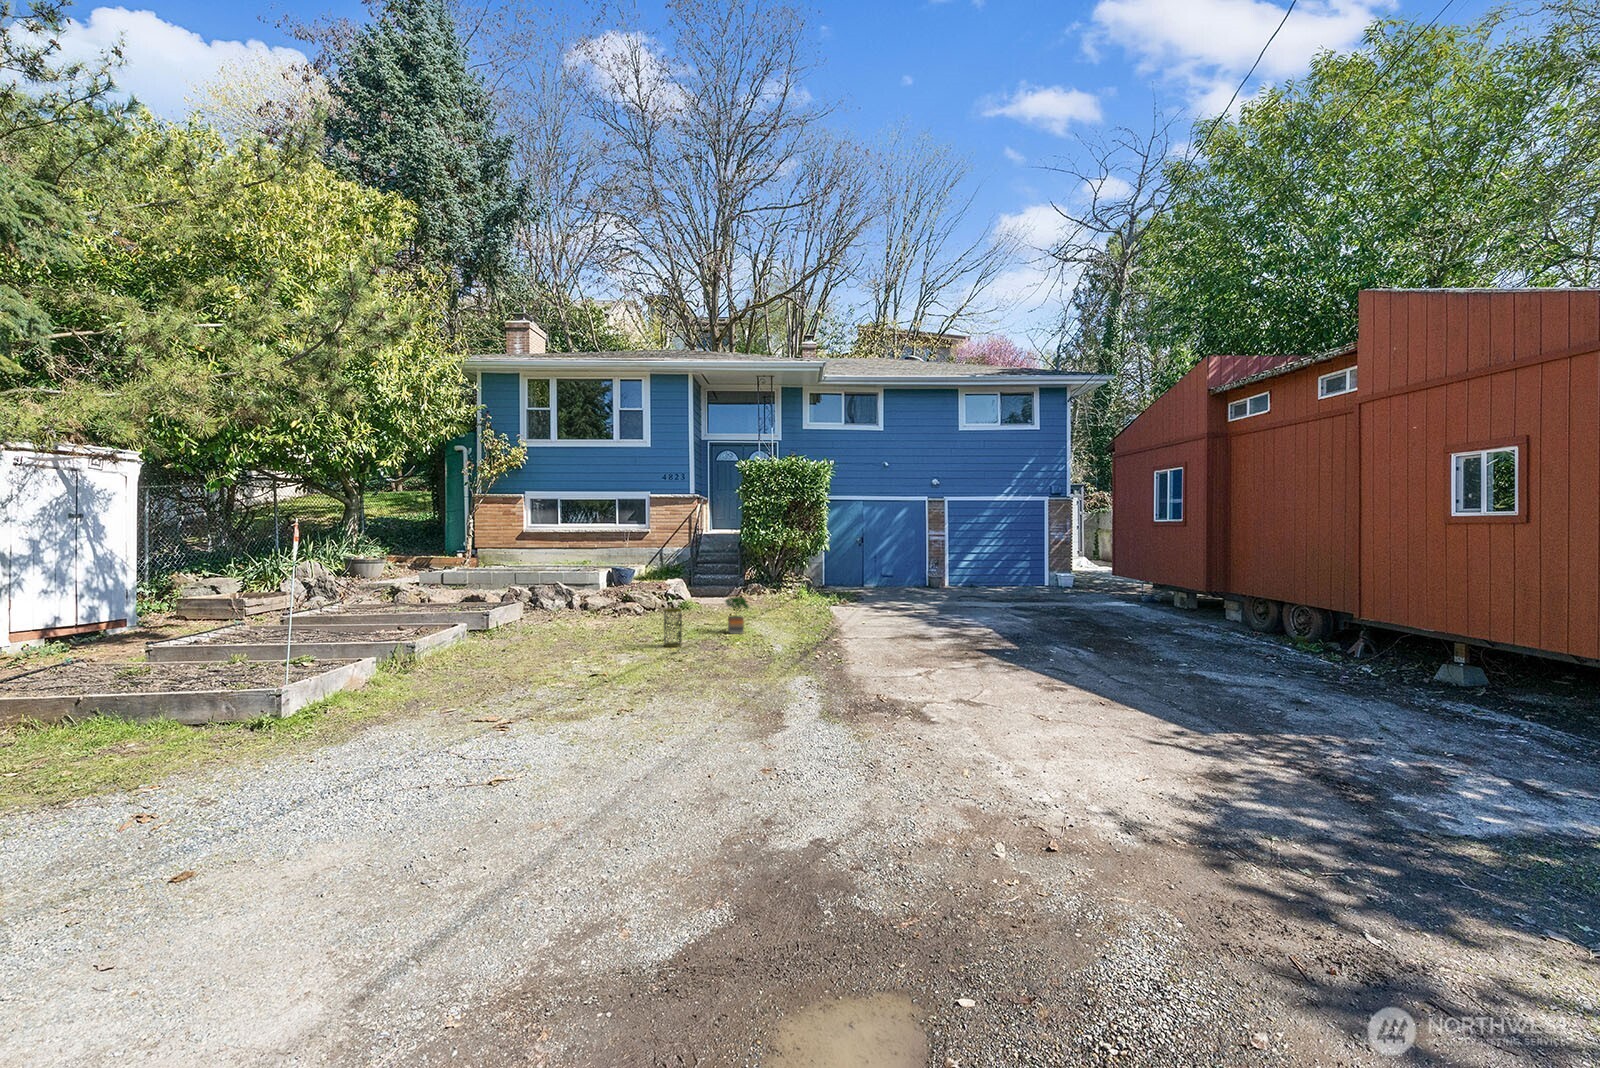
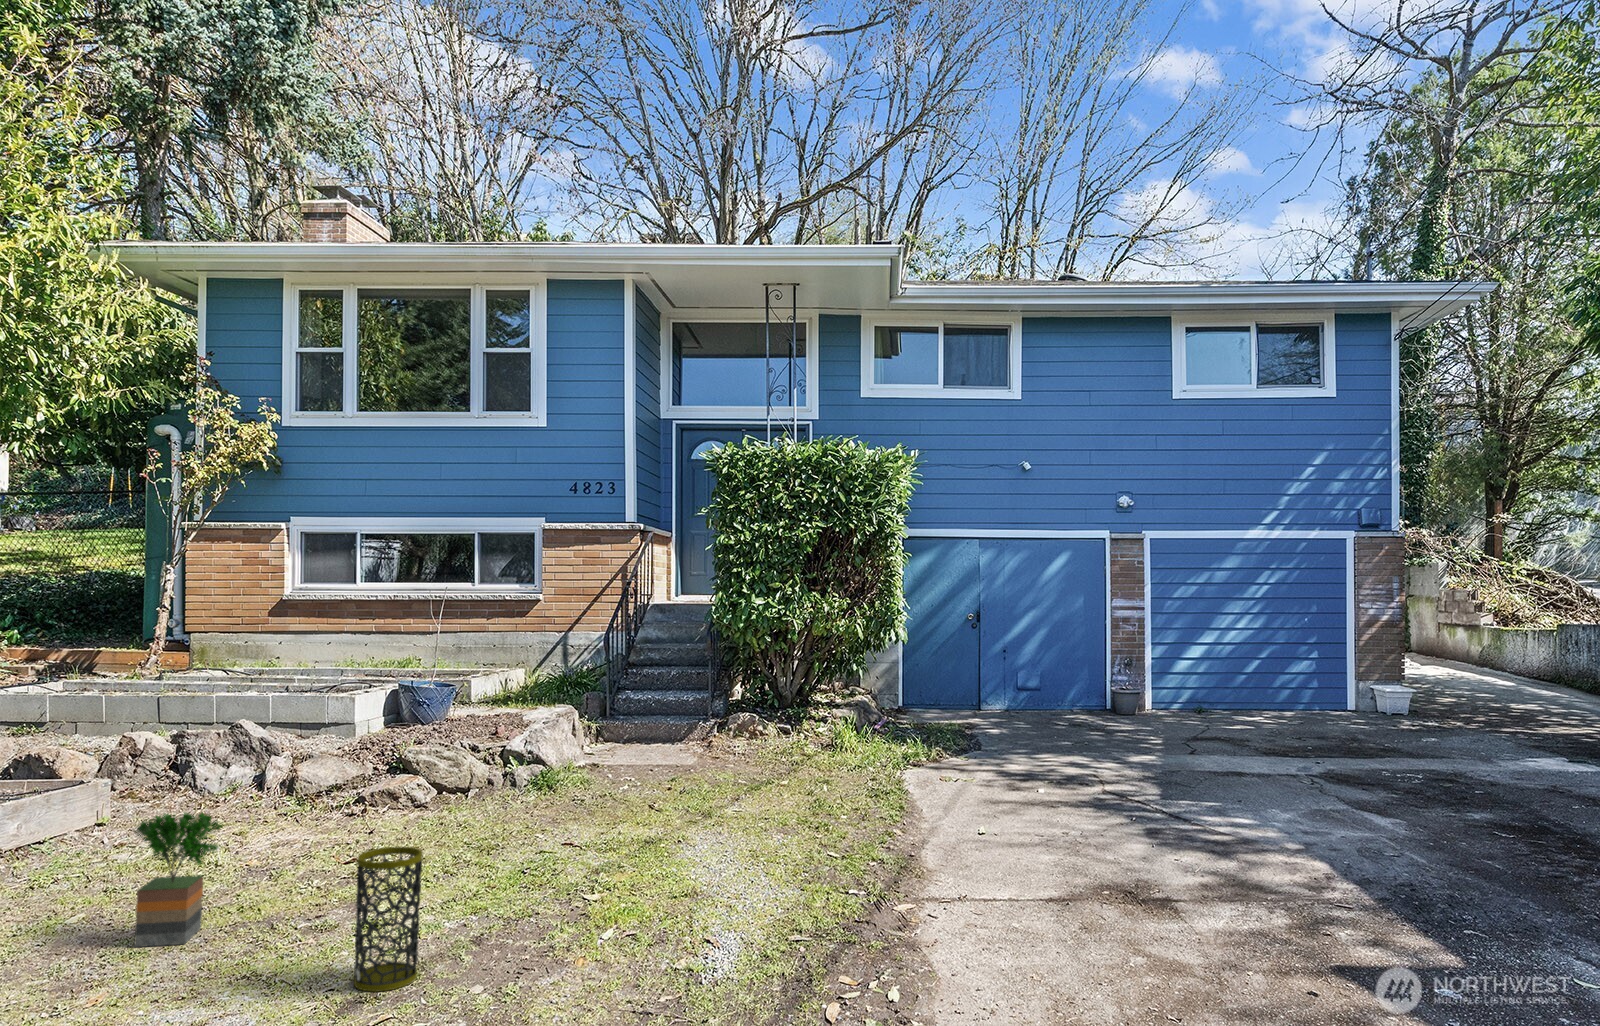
potted tree: present [725,597,749,634] -> present [134,813,221,947]

